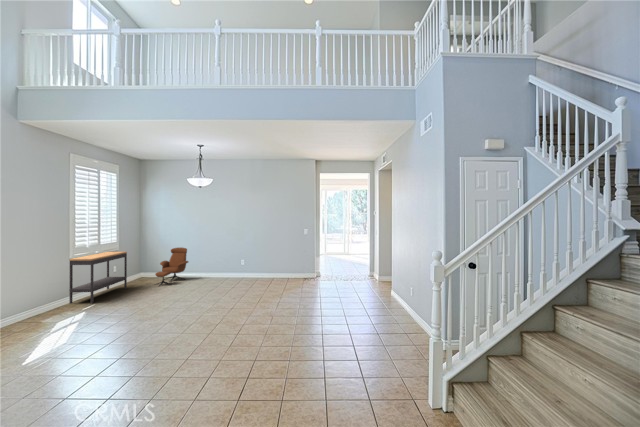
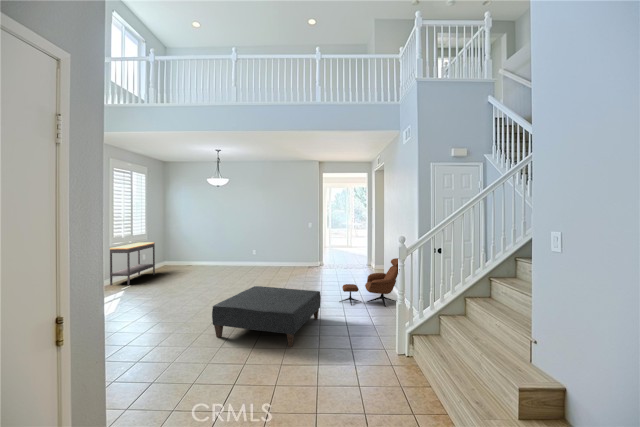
lounge chair: present [155,248,188,286] -> present [340,258,400,307]
ottoman: none [182,308,322,397] -> present [212,286,321,347]

